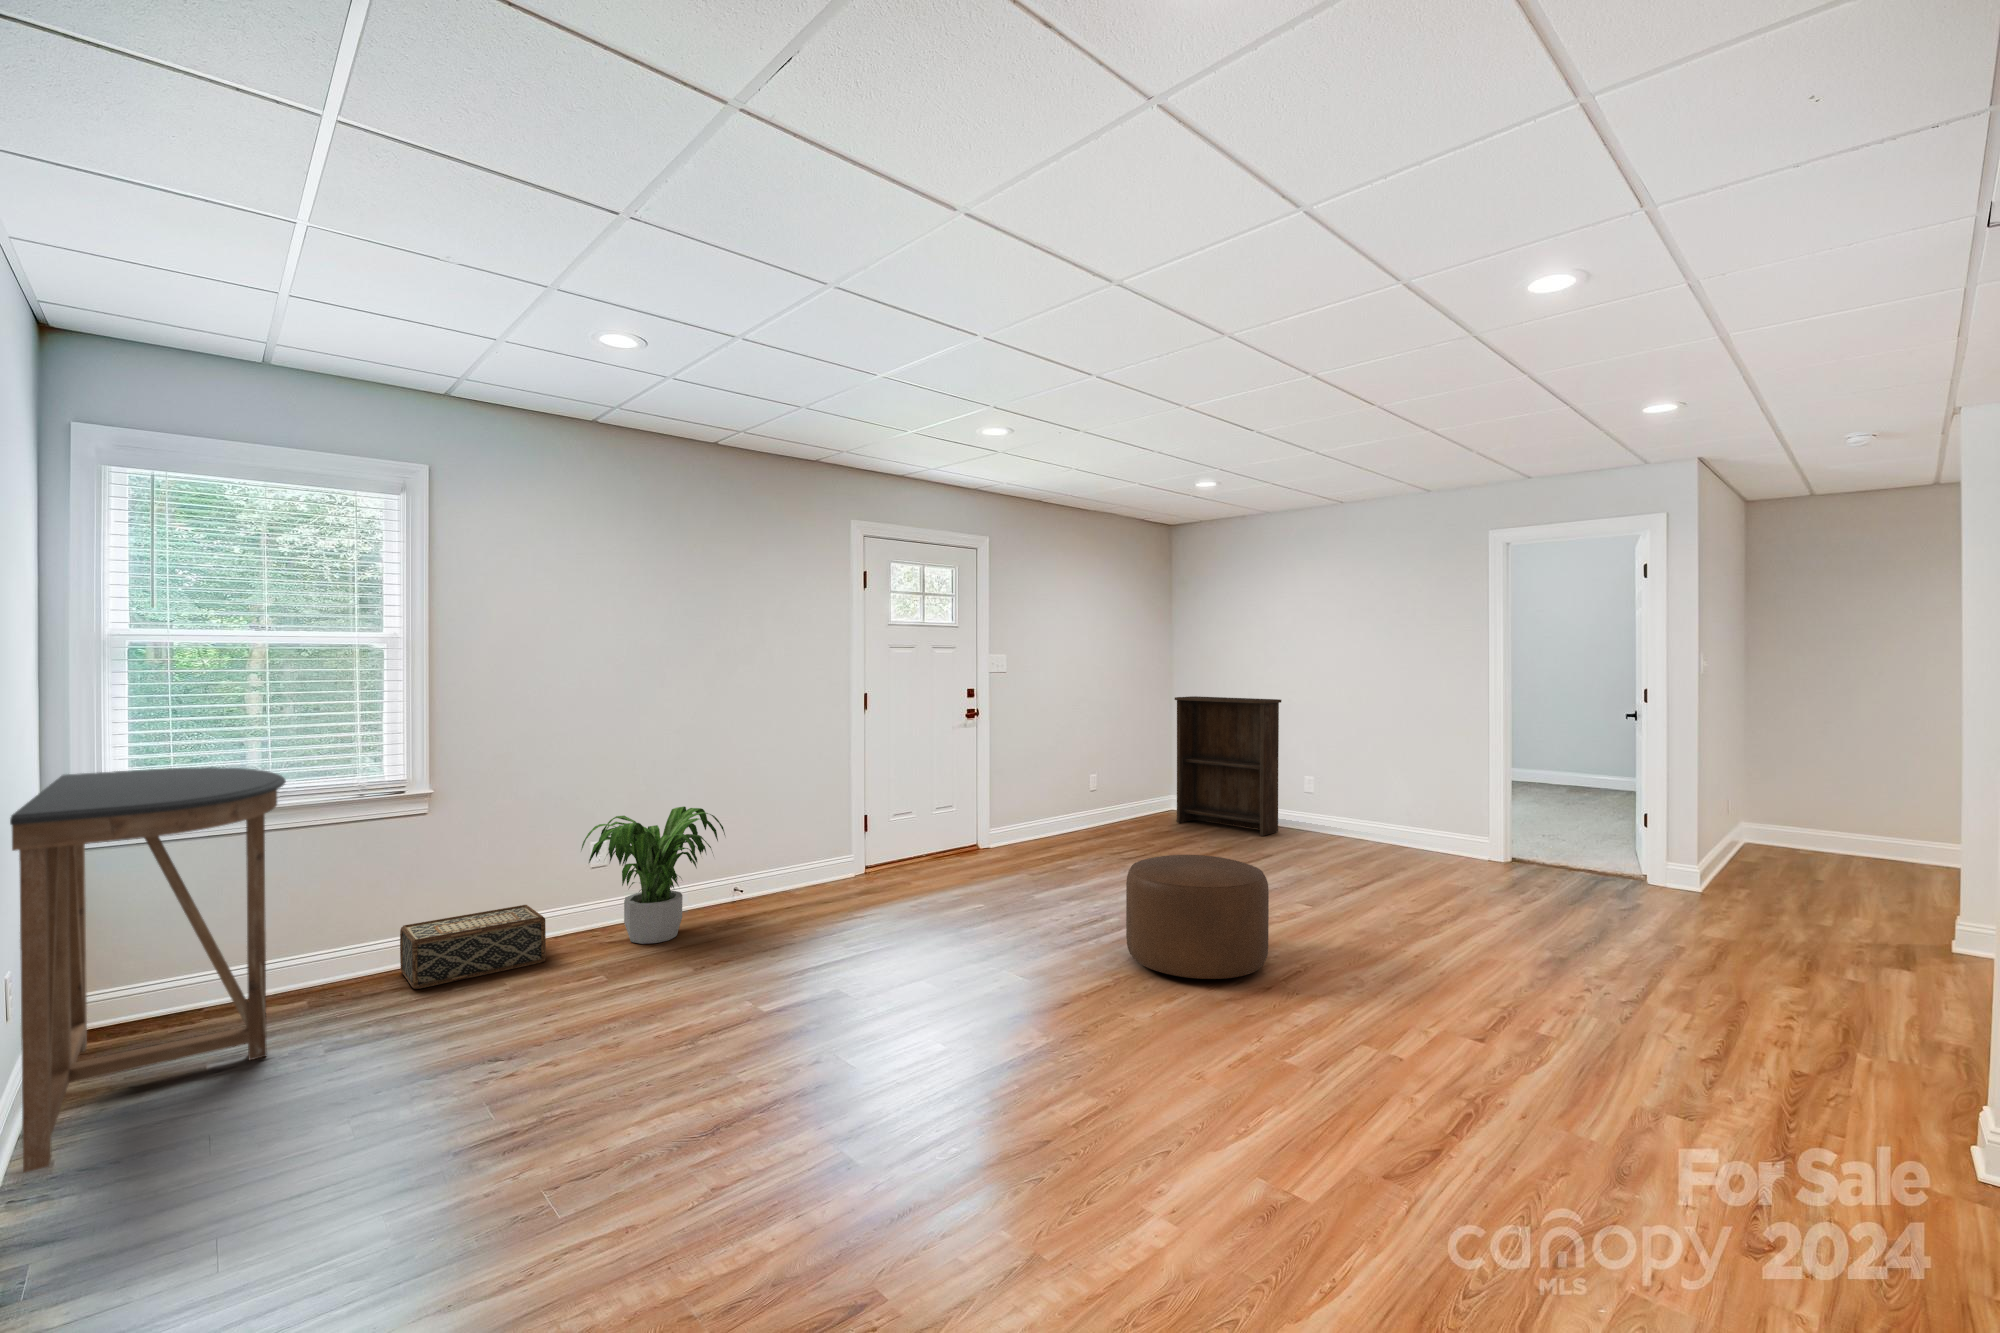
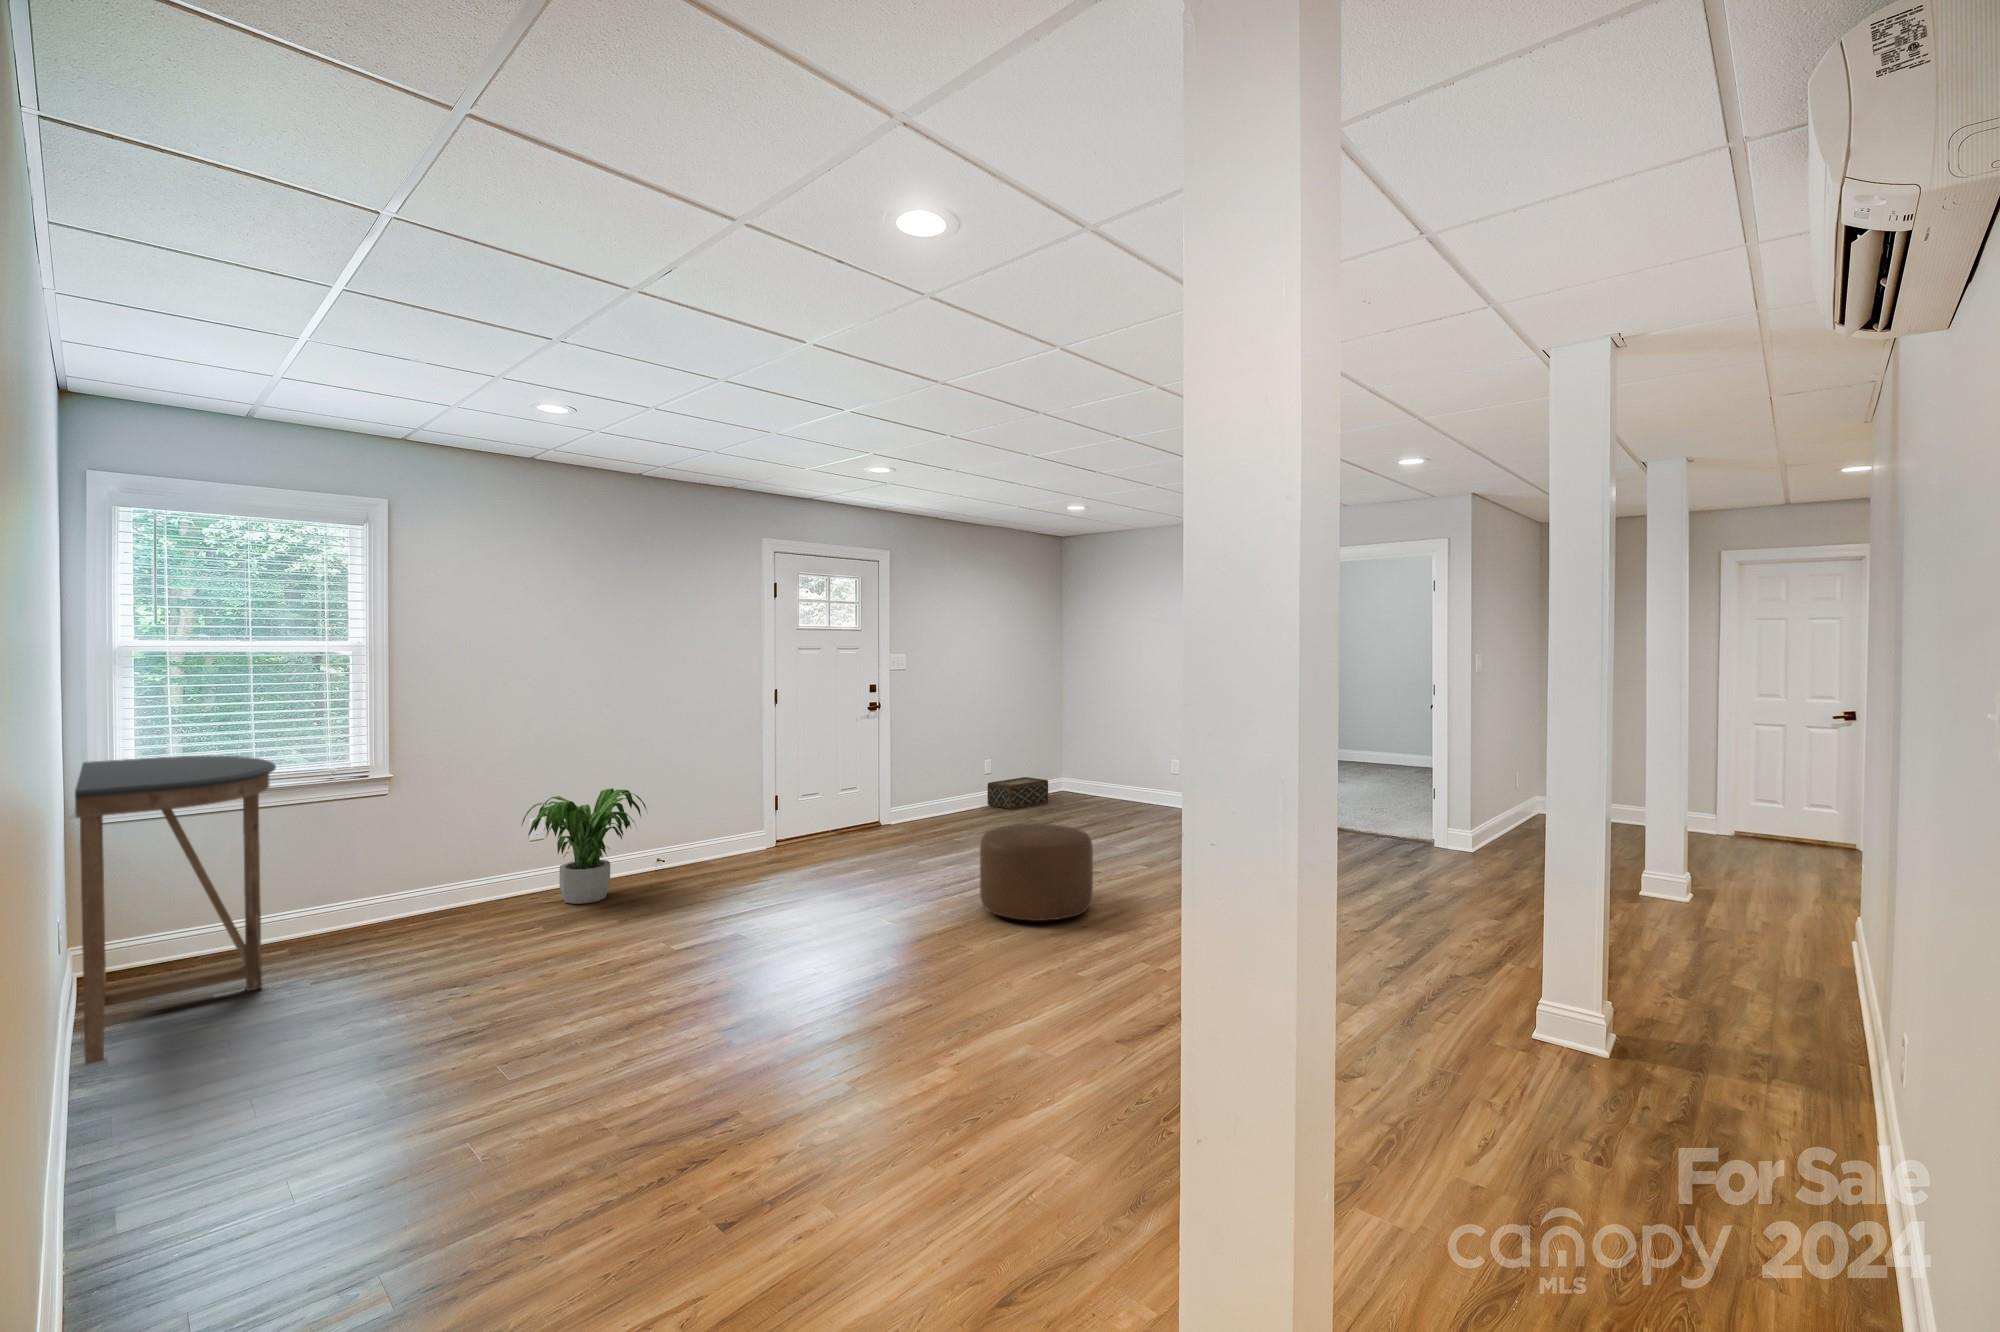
bookshelf: present [1175,696,1281,836] -> none [1060,691,1150,813]
woven basket: present [400,905,546,989] -> present [987,777,1048,809]

